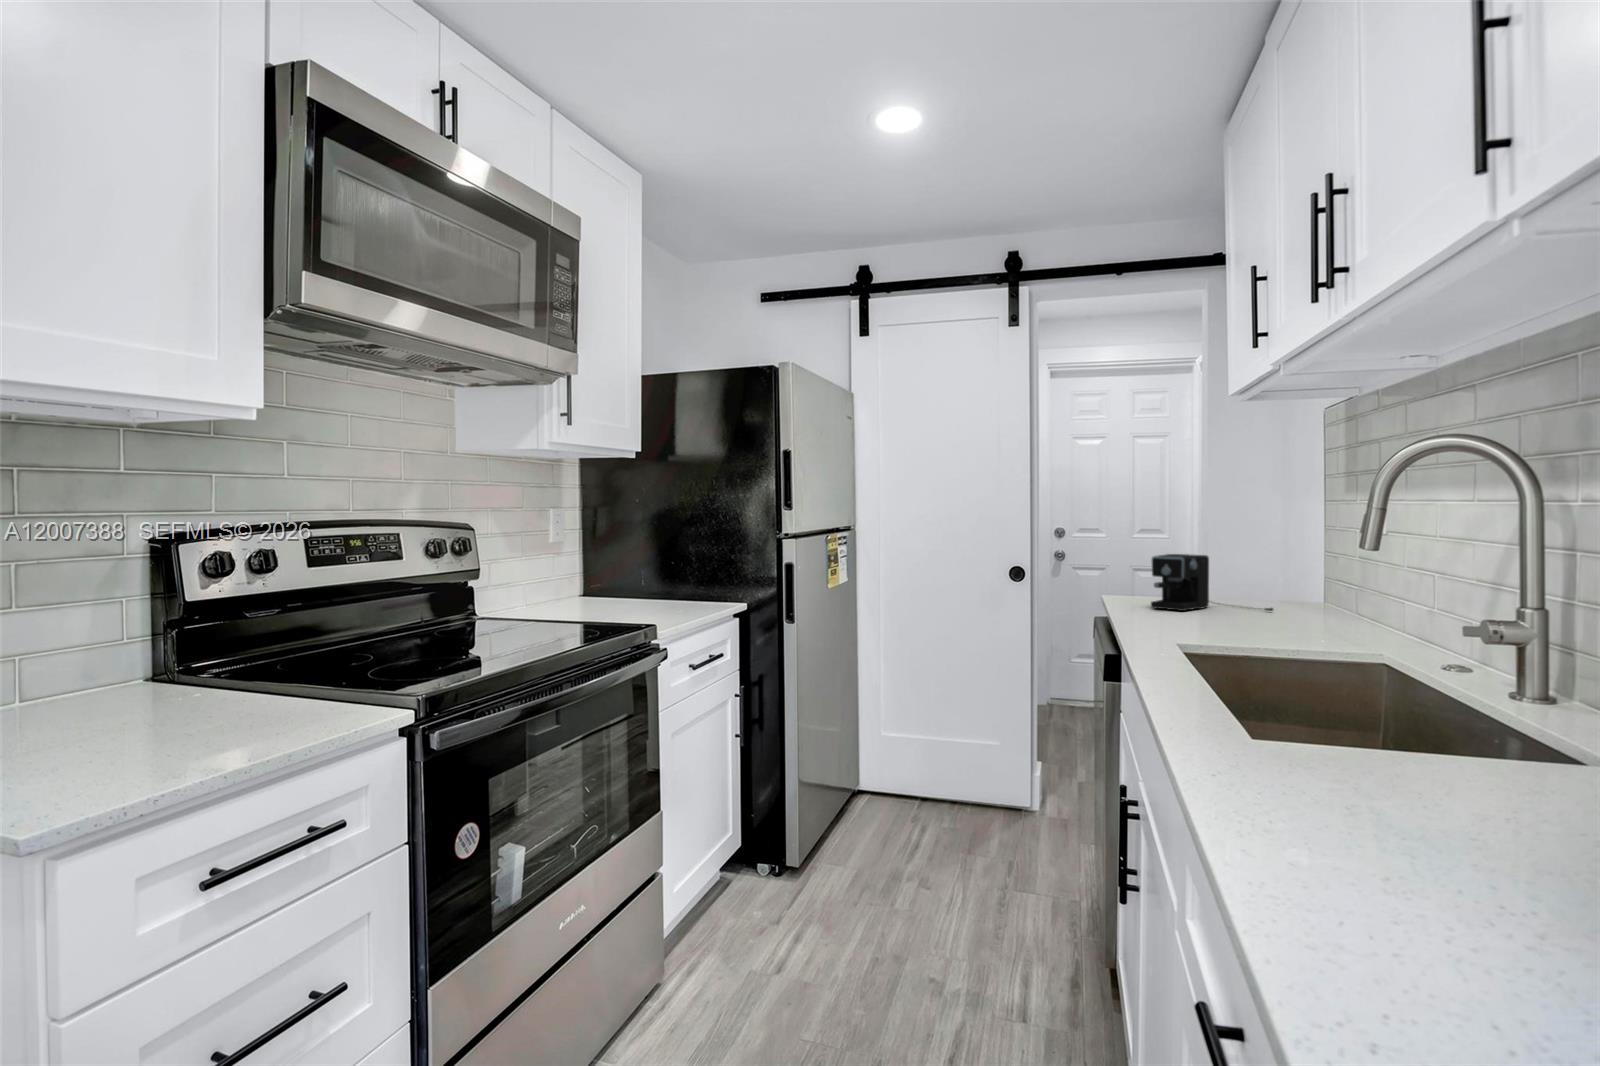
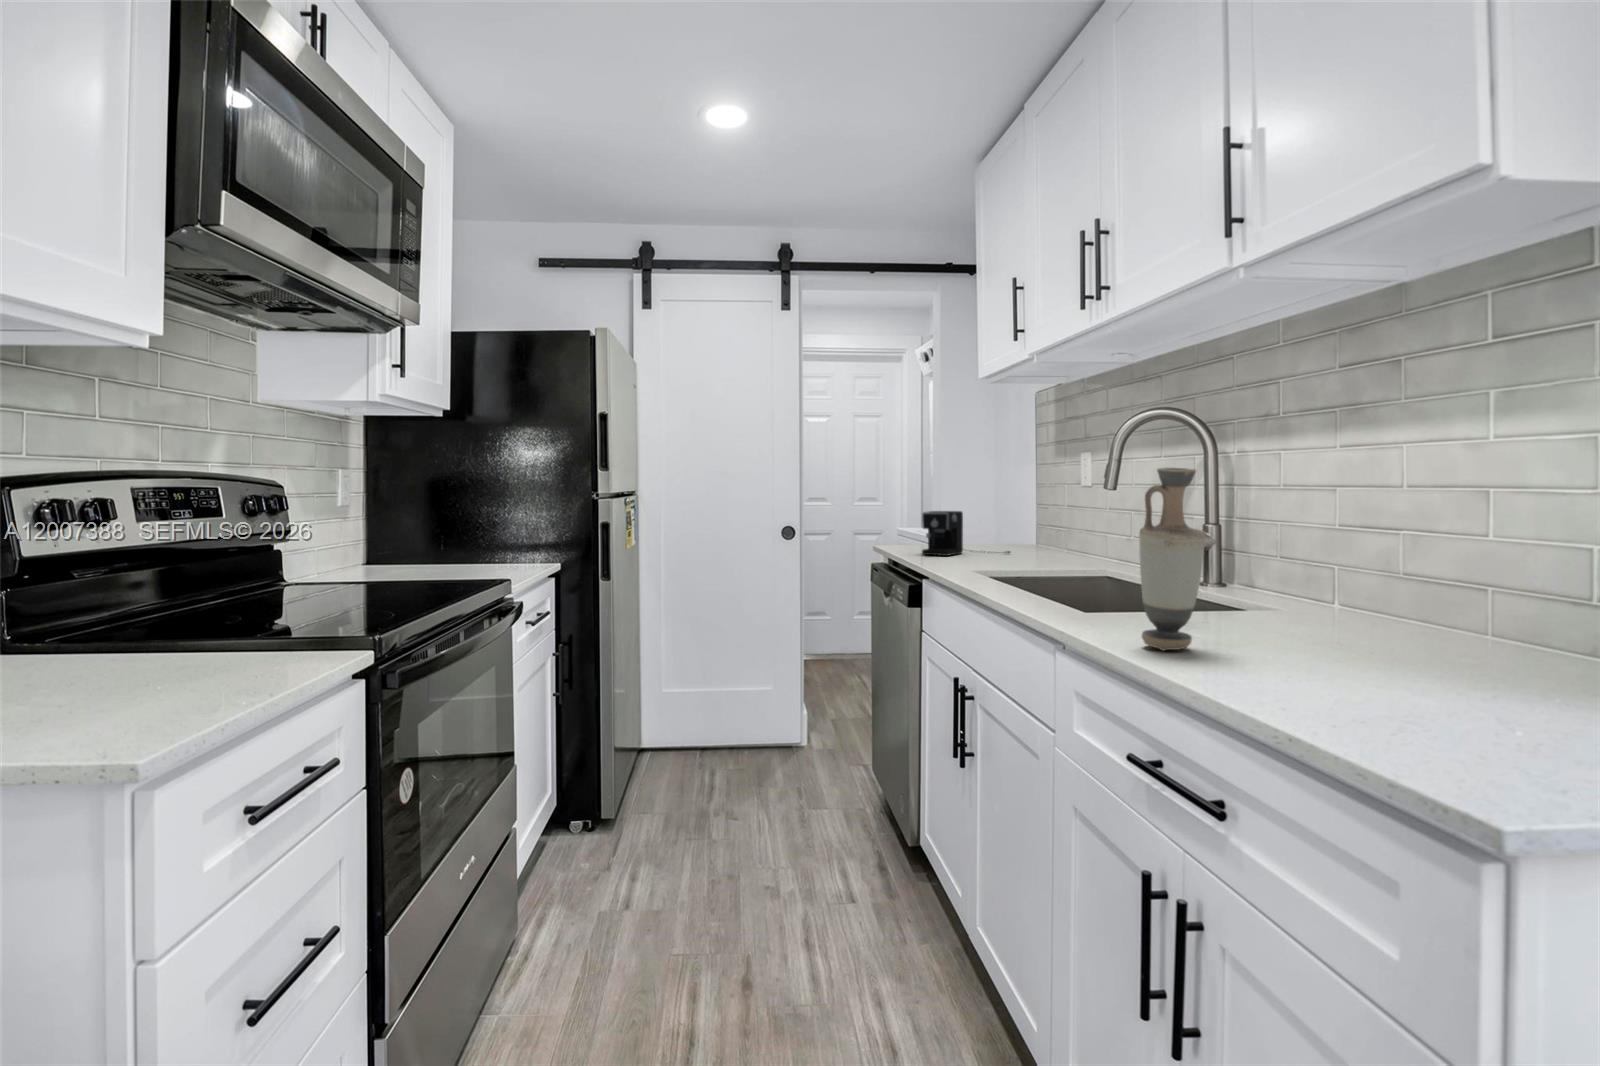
vase: none [1279,543,1393,834] -> present [1139,468,1206,650]

